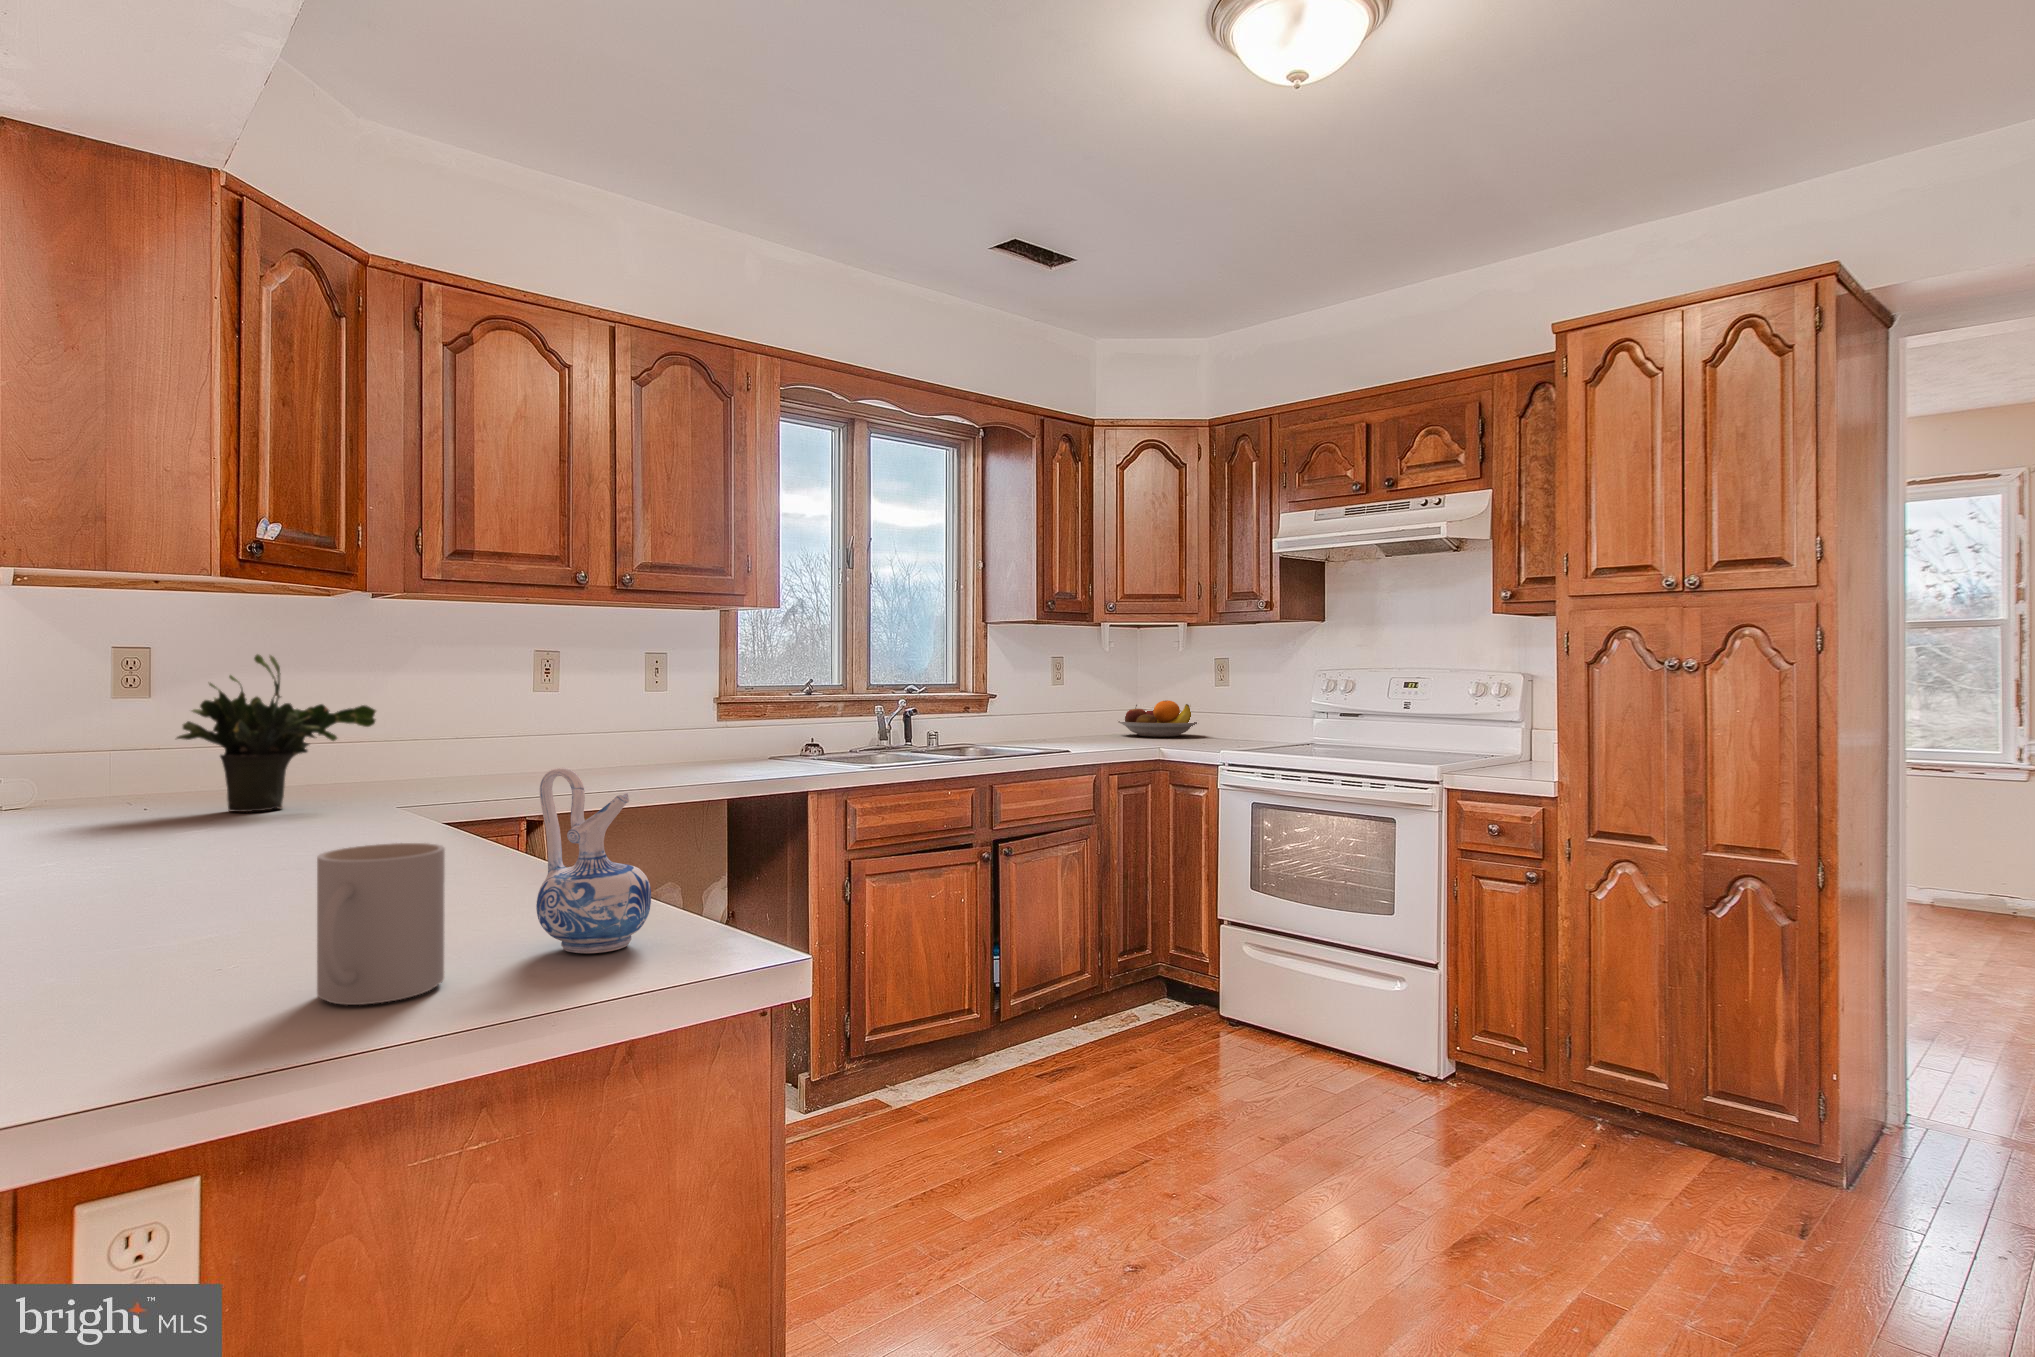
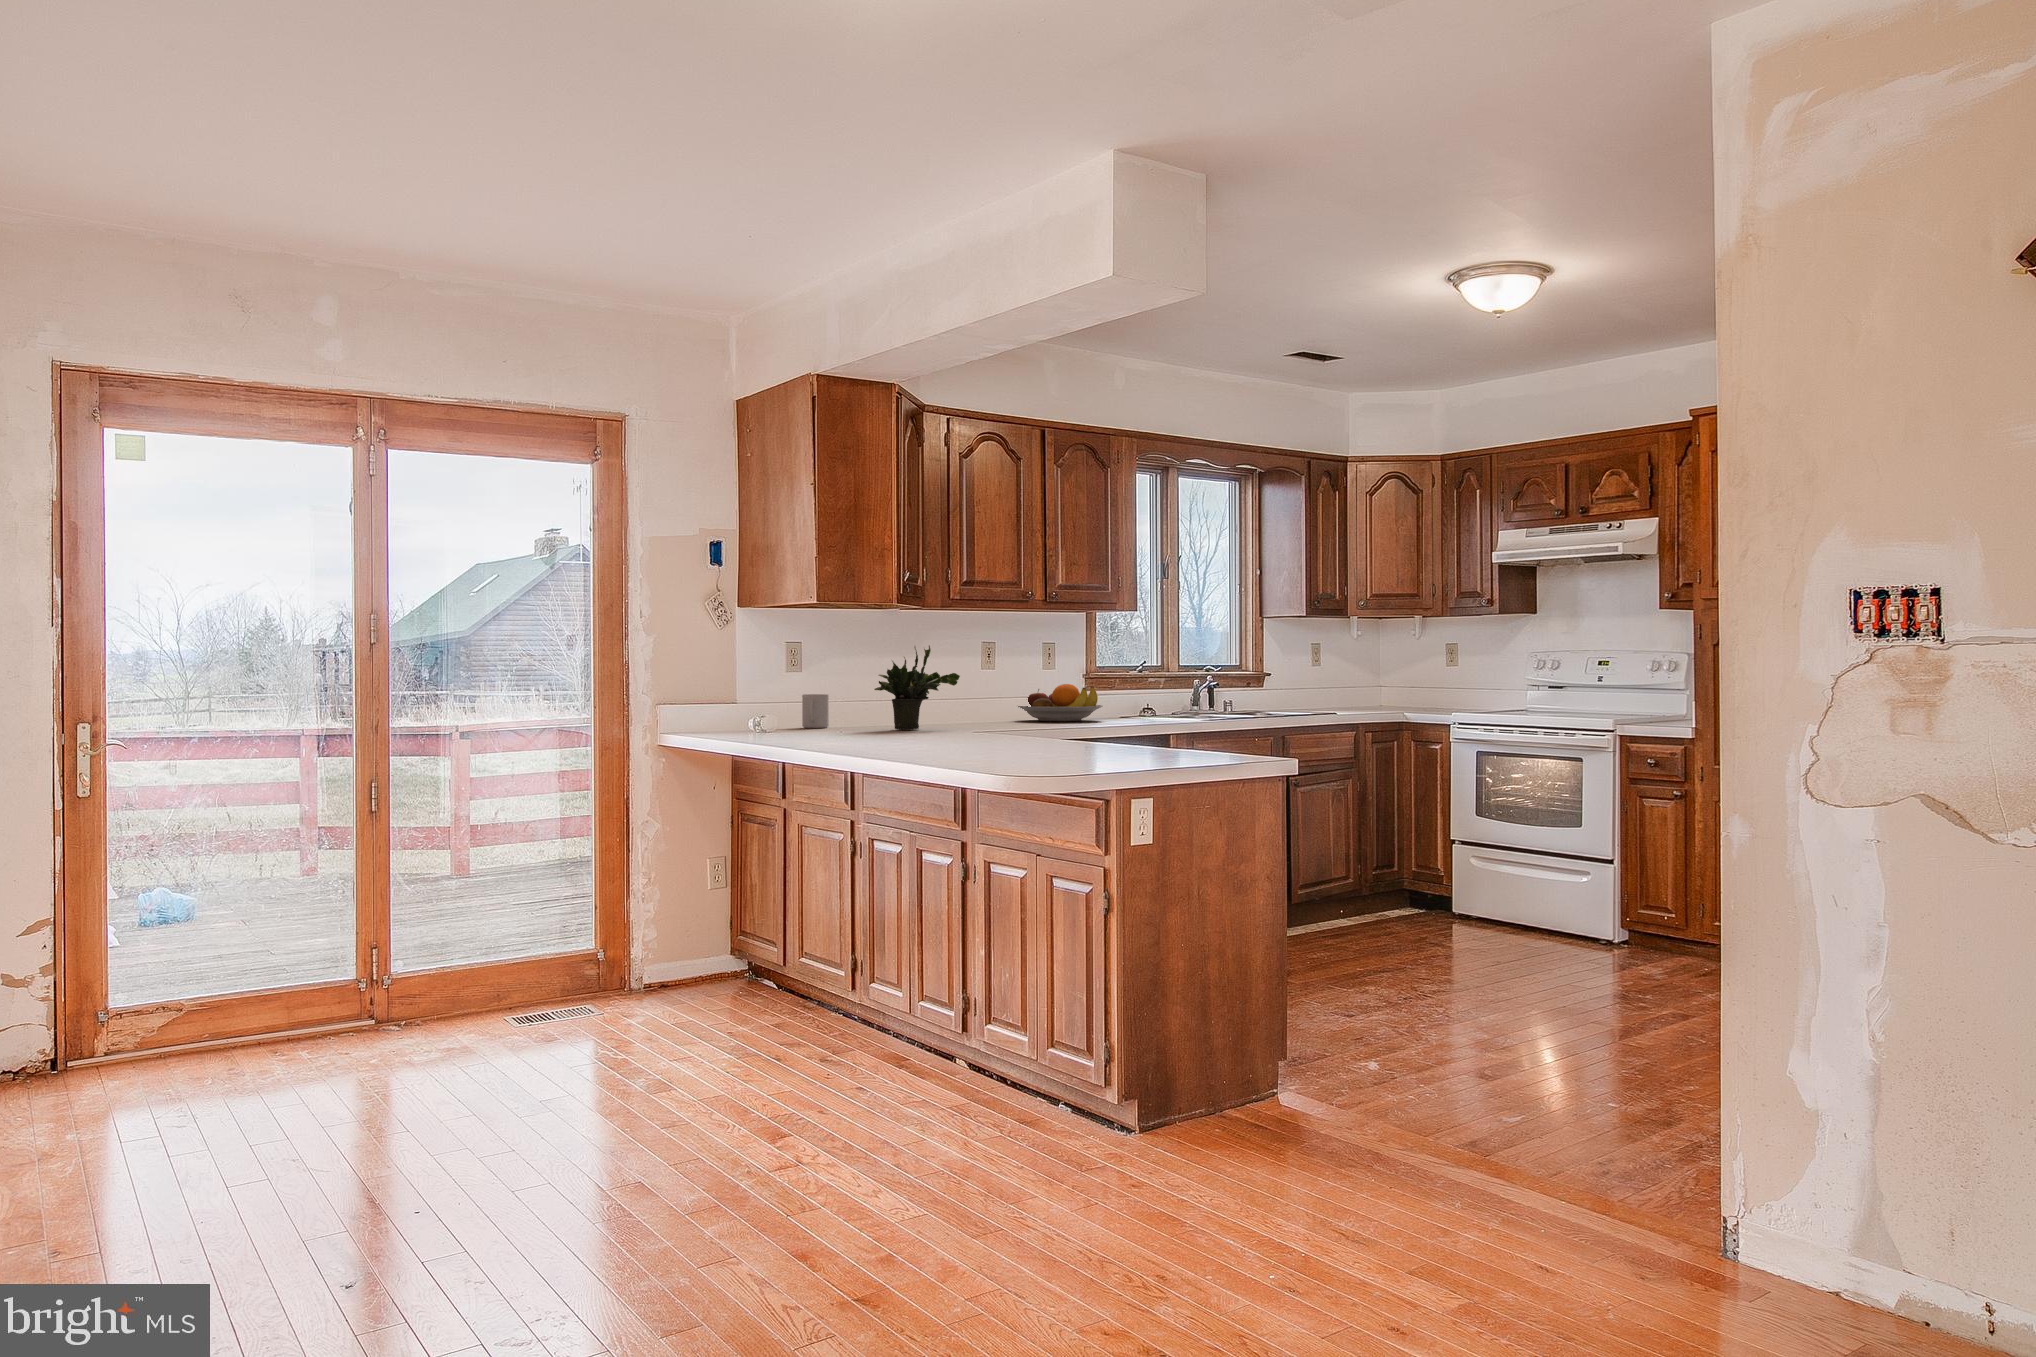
fruit bowl: present [1118,700,1197,737] -> present [1018,684,1103,721]
ceramic pitcher: present [536,768,651,953] -> none [1188,684,1228,750]
mug: present [317,843,445,1005] -> present [802,694,829,728]

